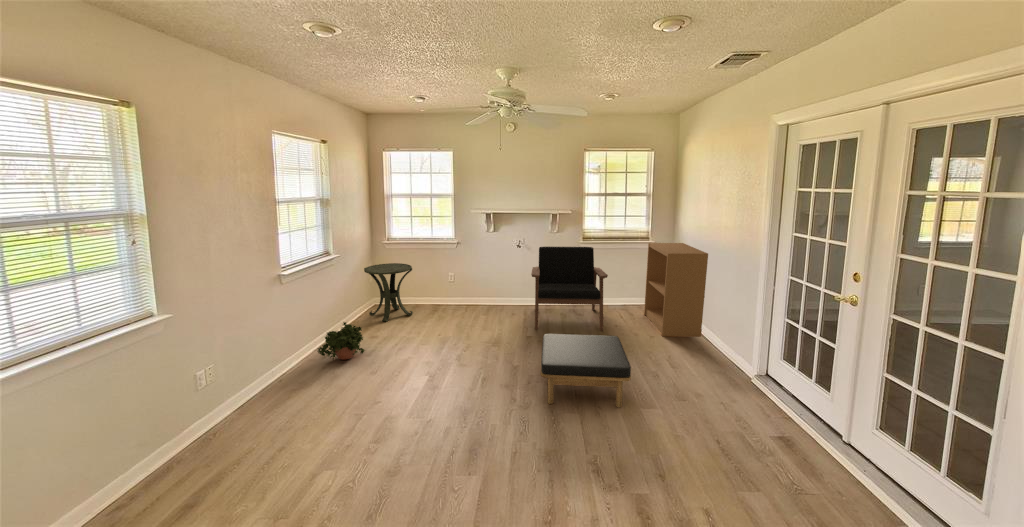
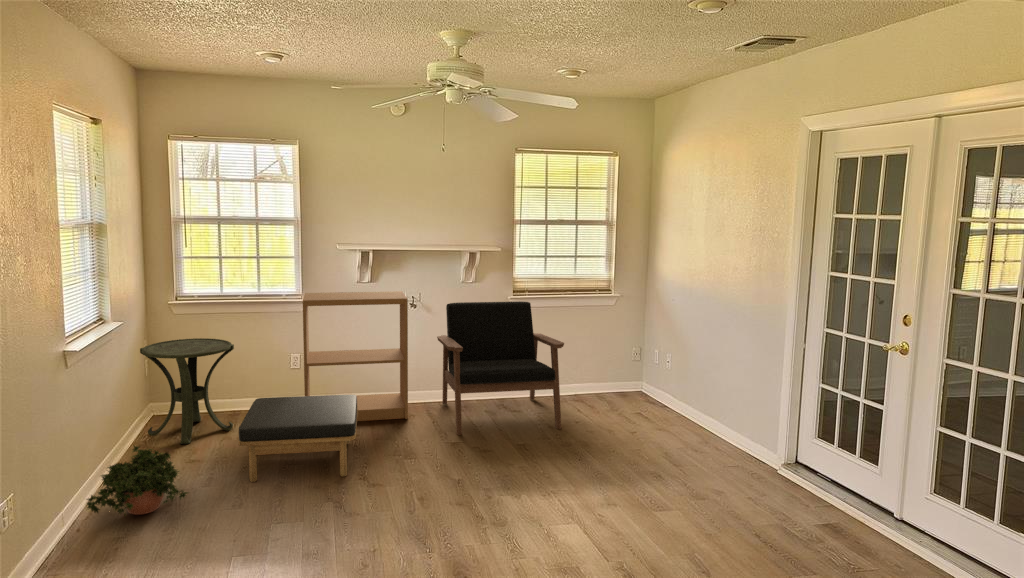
bookshelf: present [644,243,708,337] -> present [303,292,408,421]
ottoman: present [541,334,631,407] -> present [238,395,358,482]

